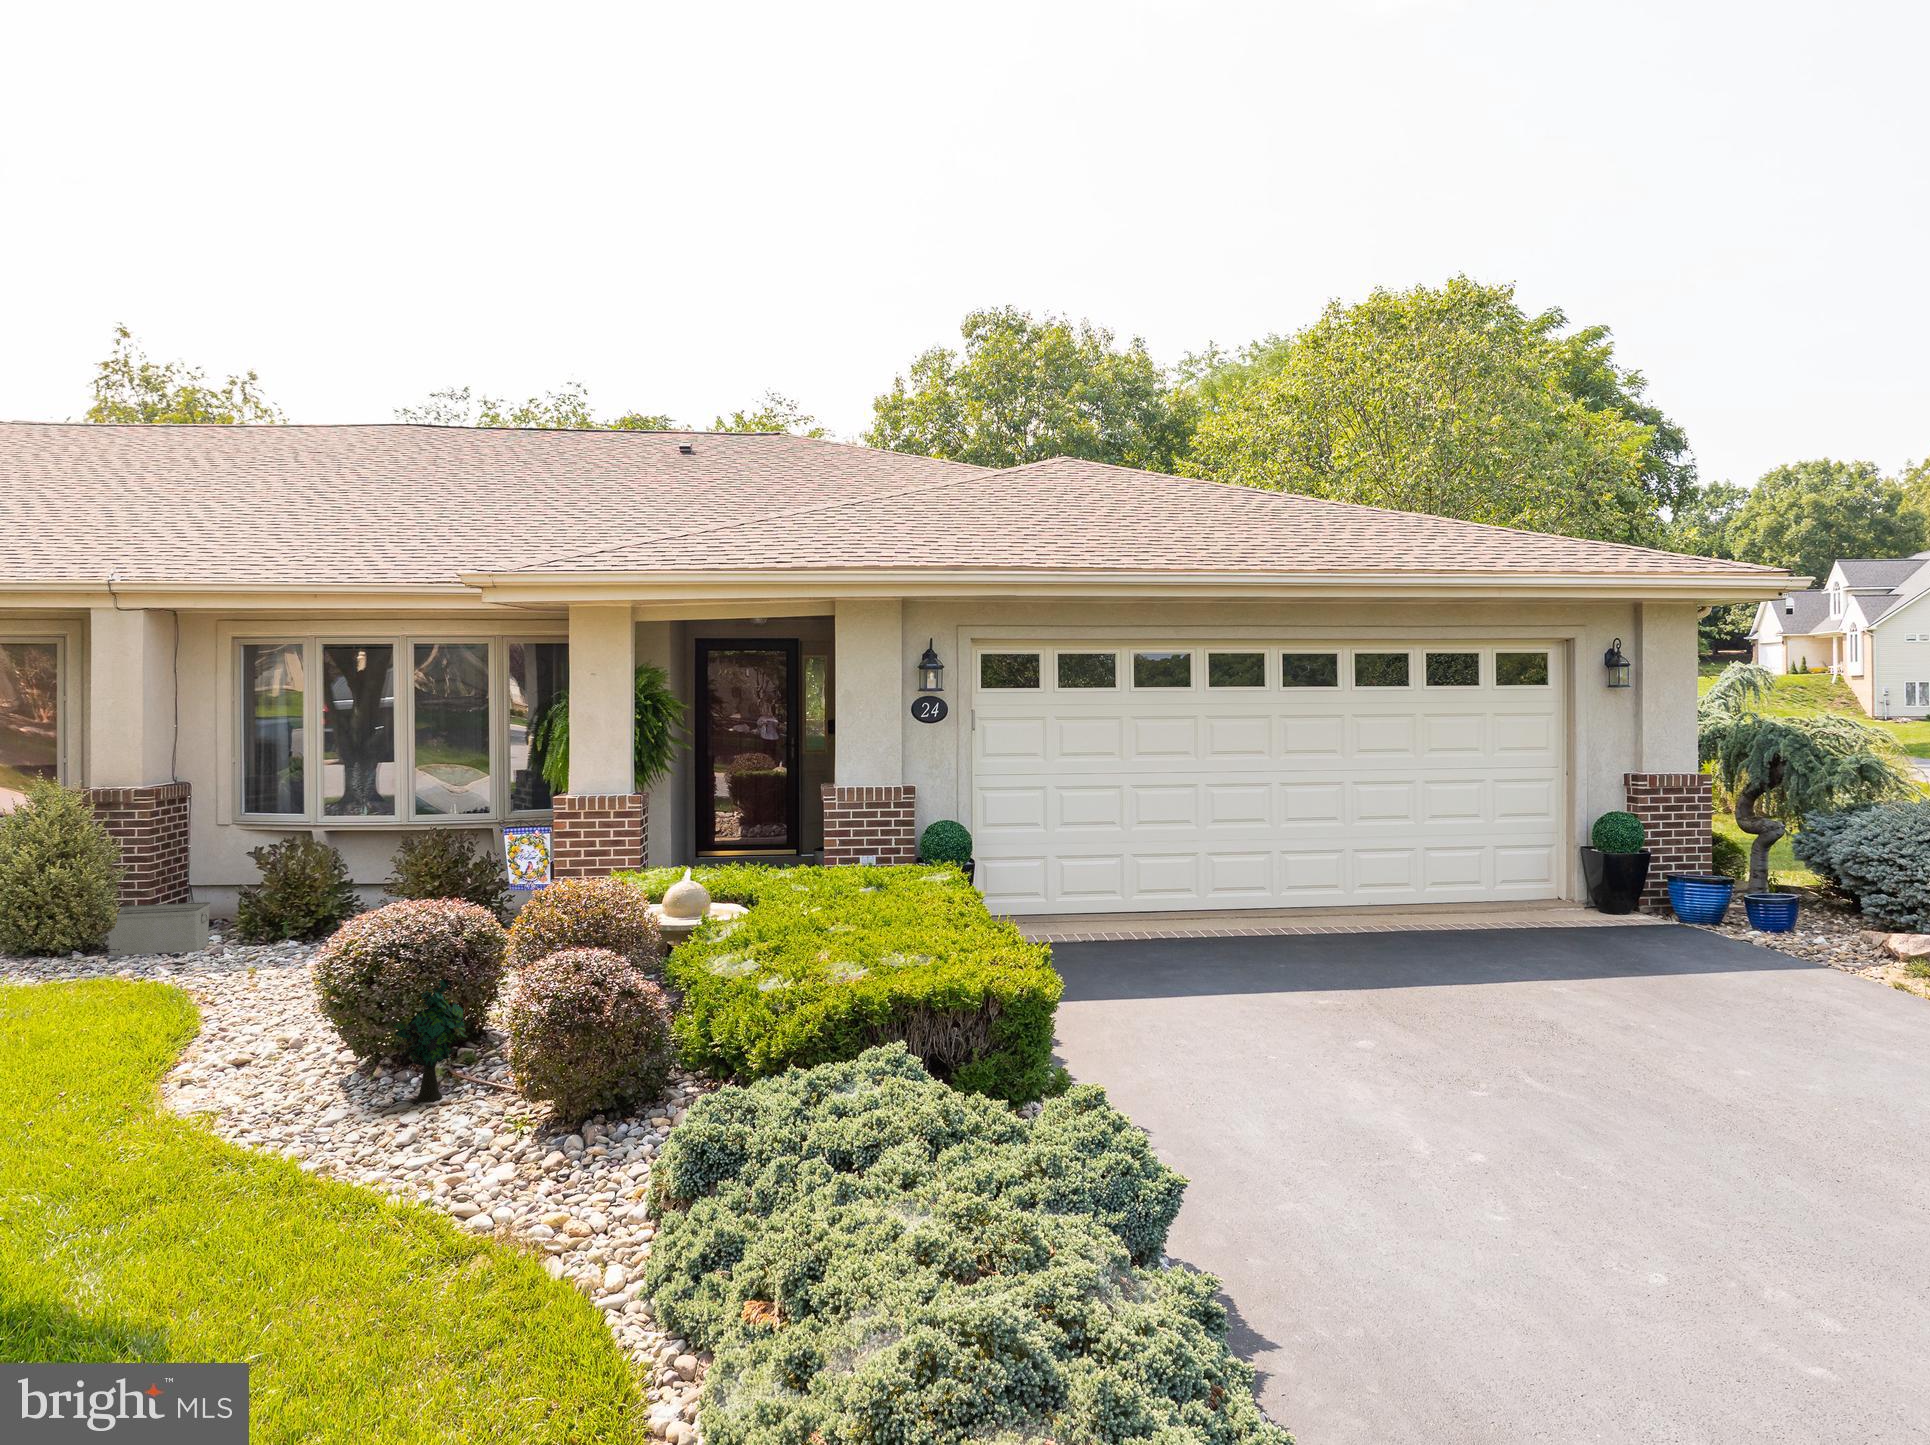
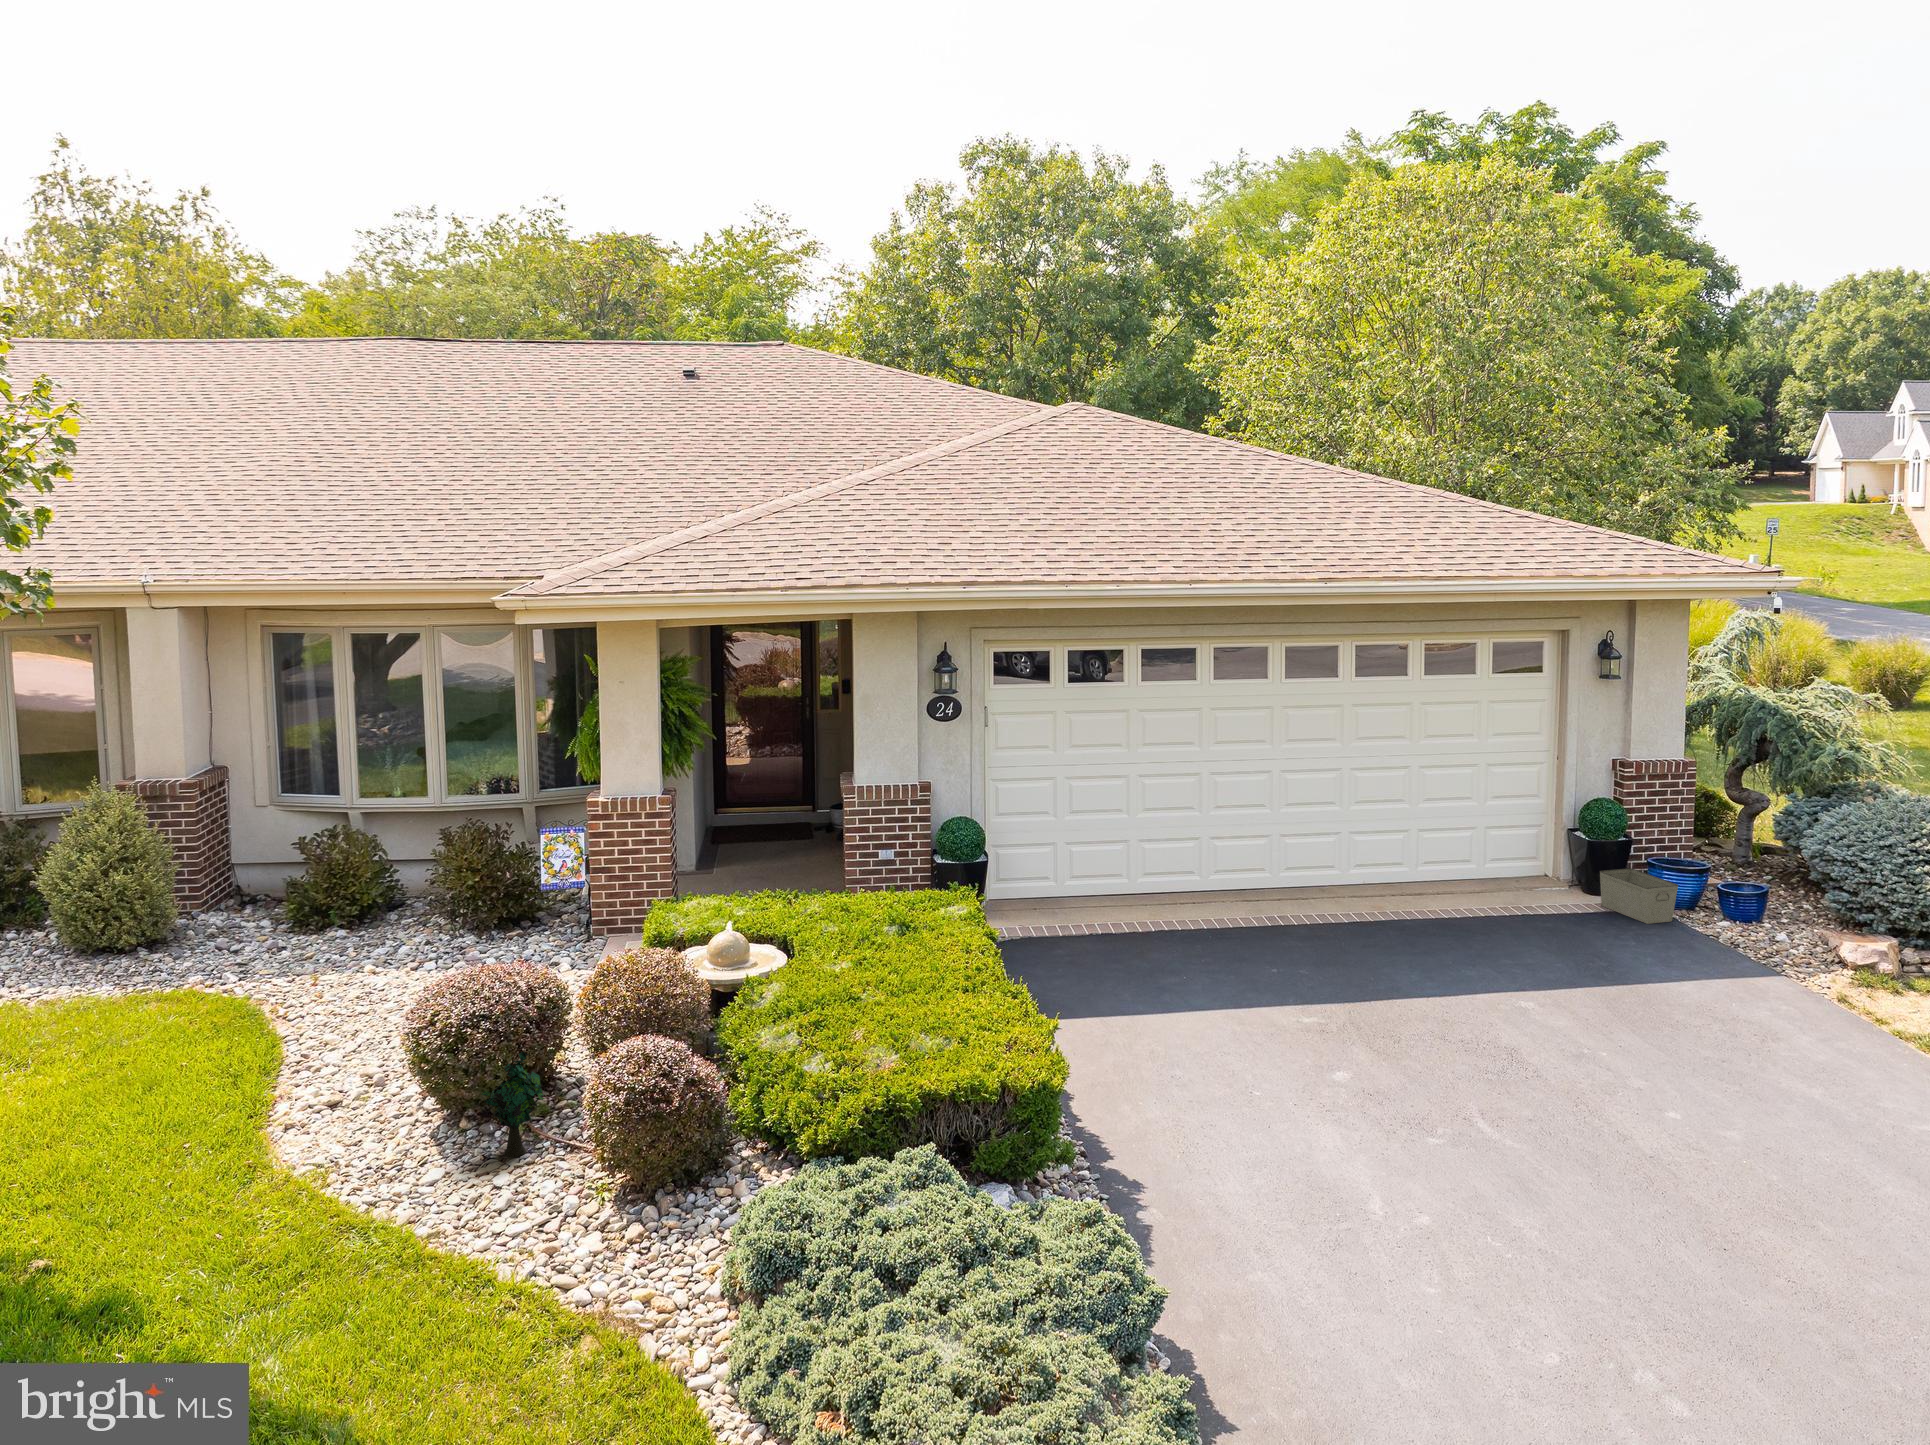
storage bin: present [109,902,210,955] -> present [1600,868,1678,924]

